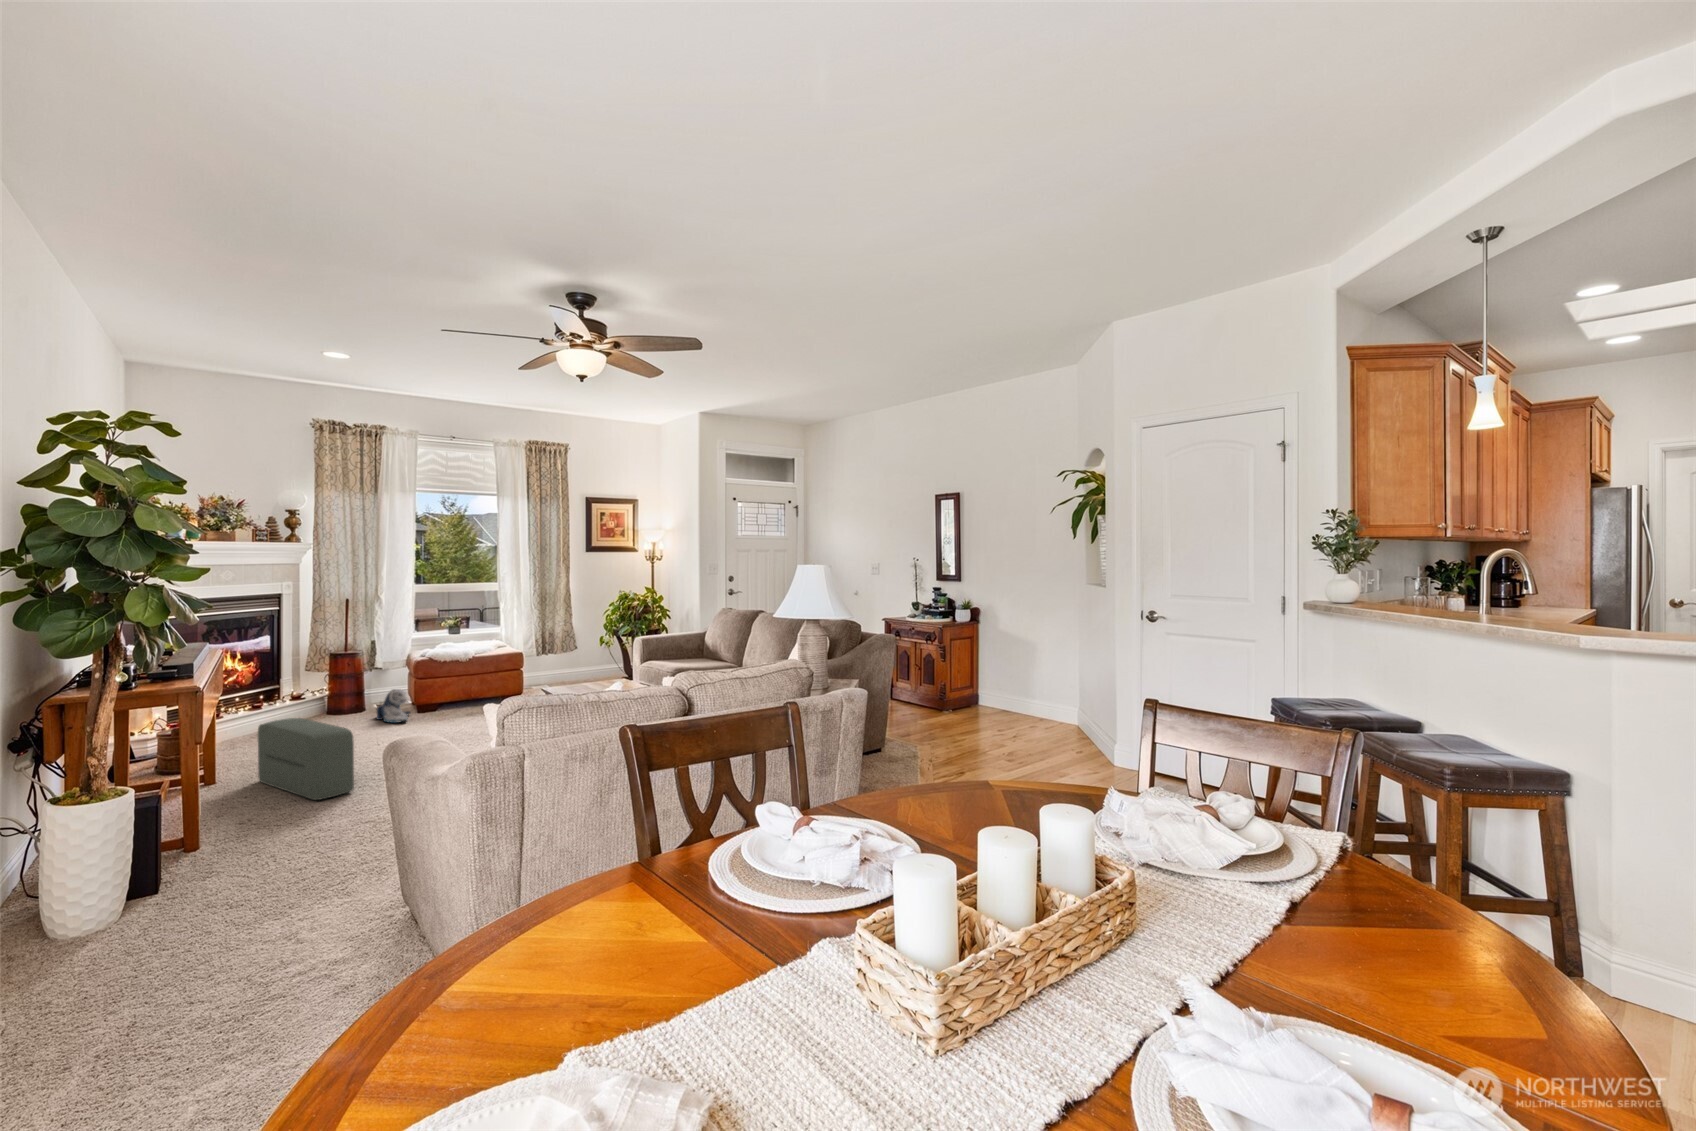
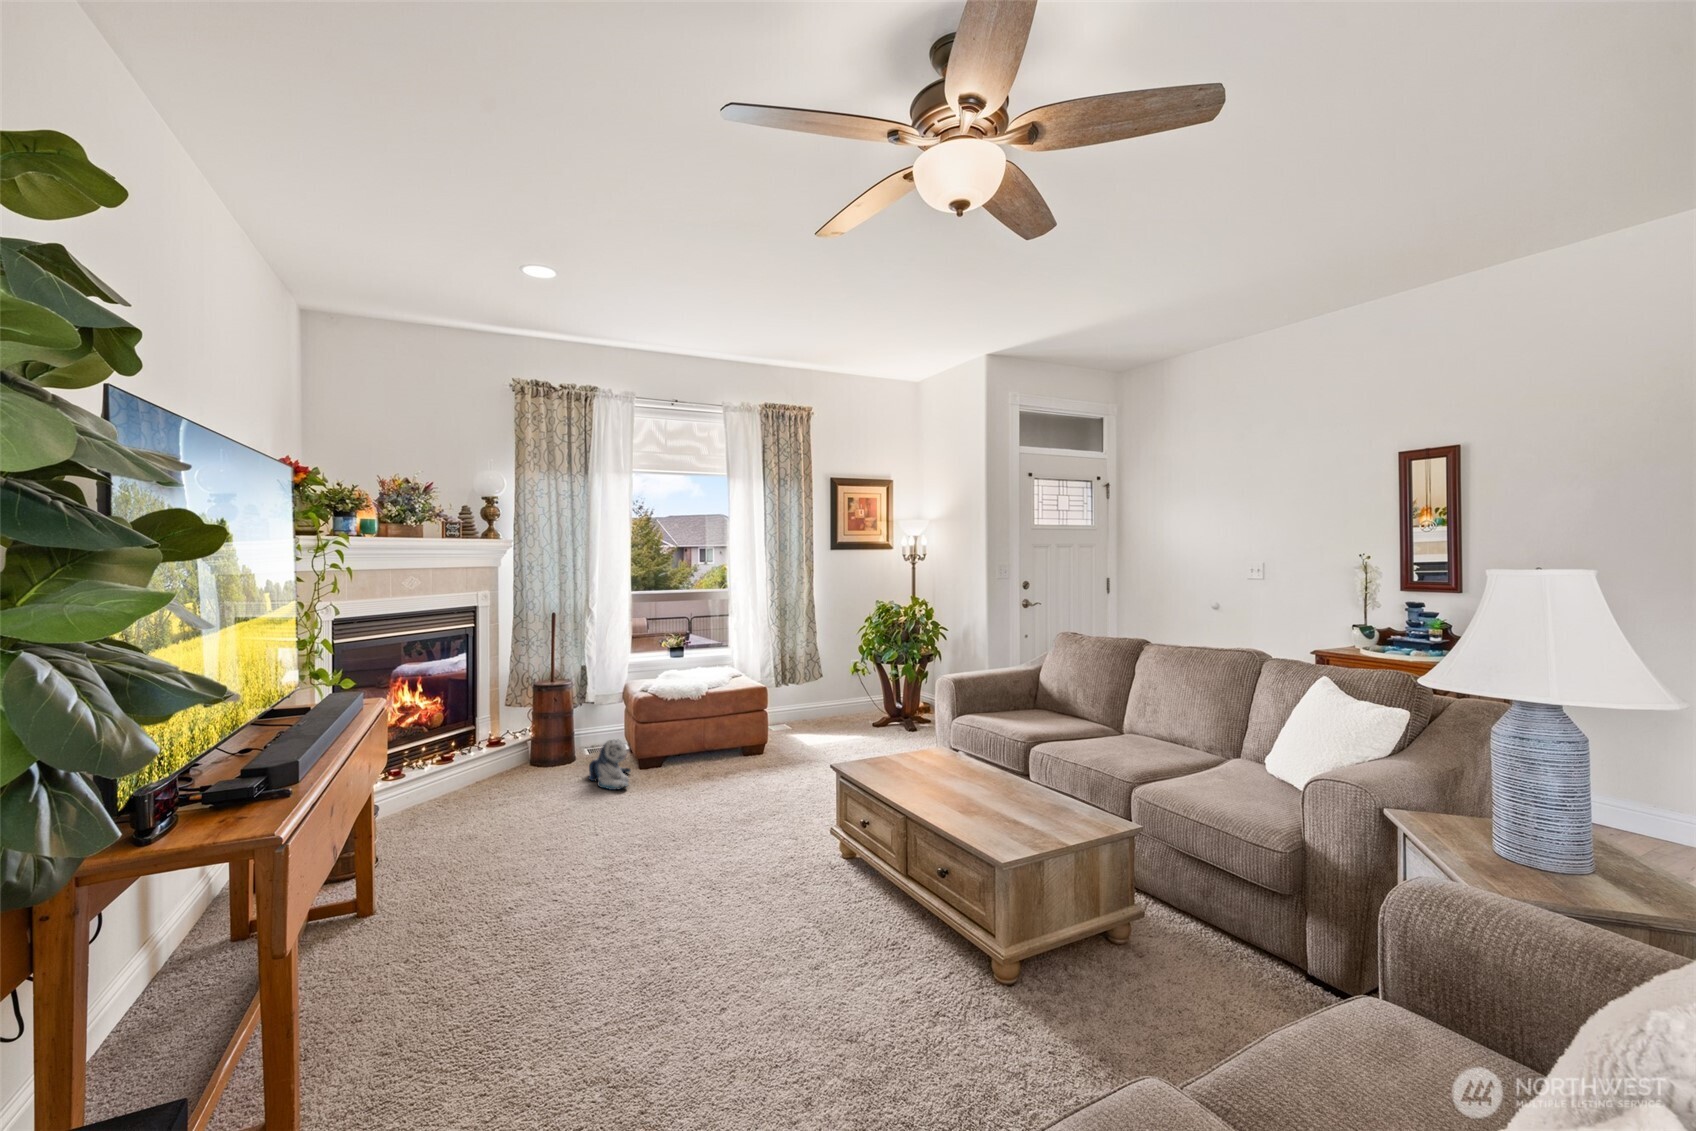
pouf: present [258,718,354,800] -> none [416,818,556,1005]

